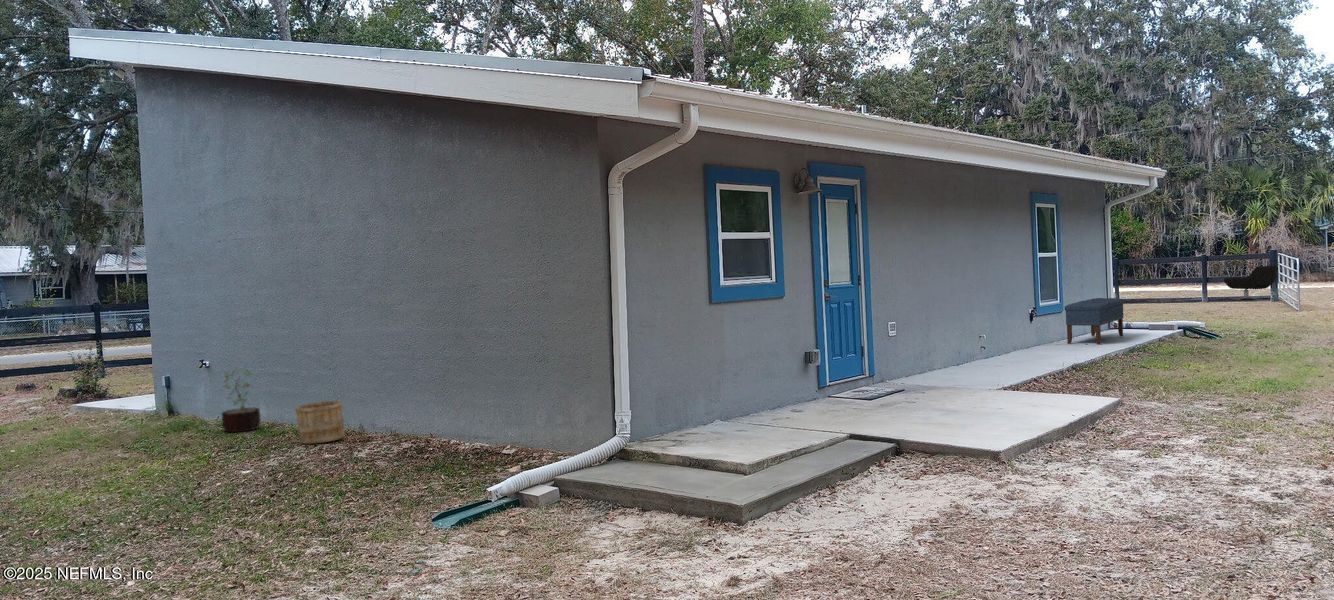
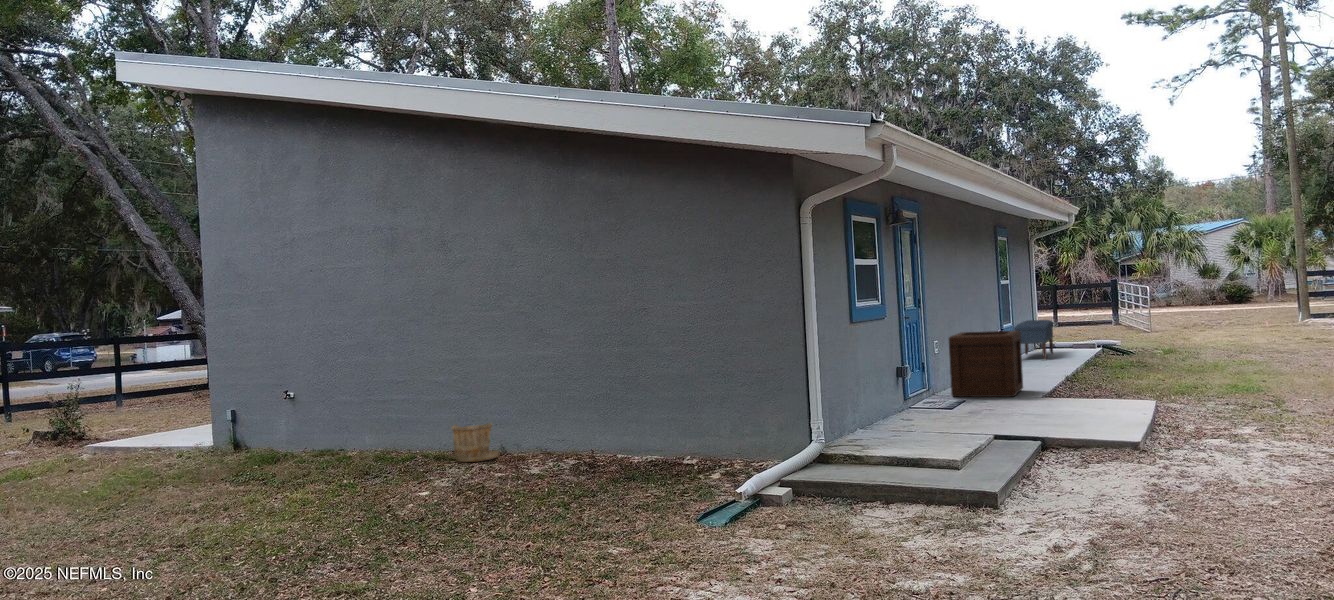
lounge chair: present [1224,265,1277,300] -> none [1079,294,1123,326]
wooden crate: none [903,317,997,393] -> present [949,331,1023,397]
decorative plant: present [222,369,260,432] -> none [339,392,377,459]

